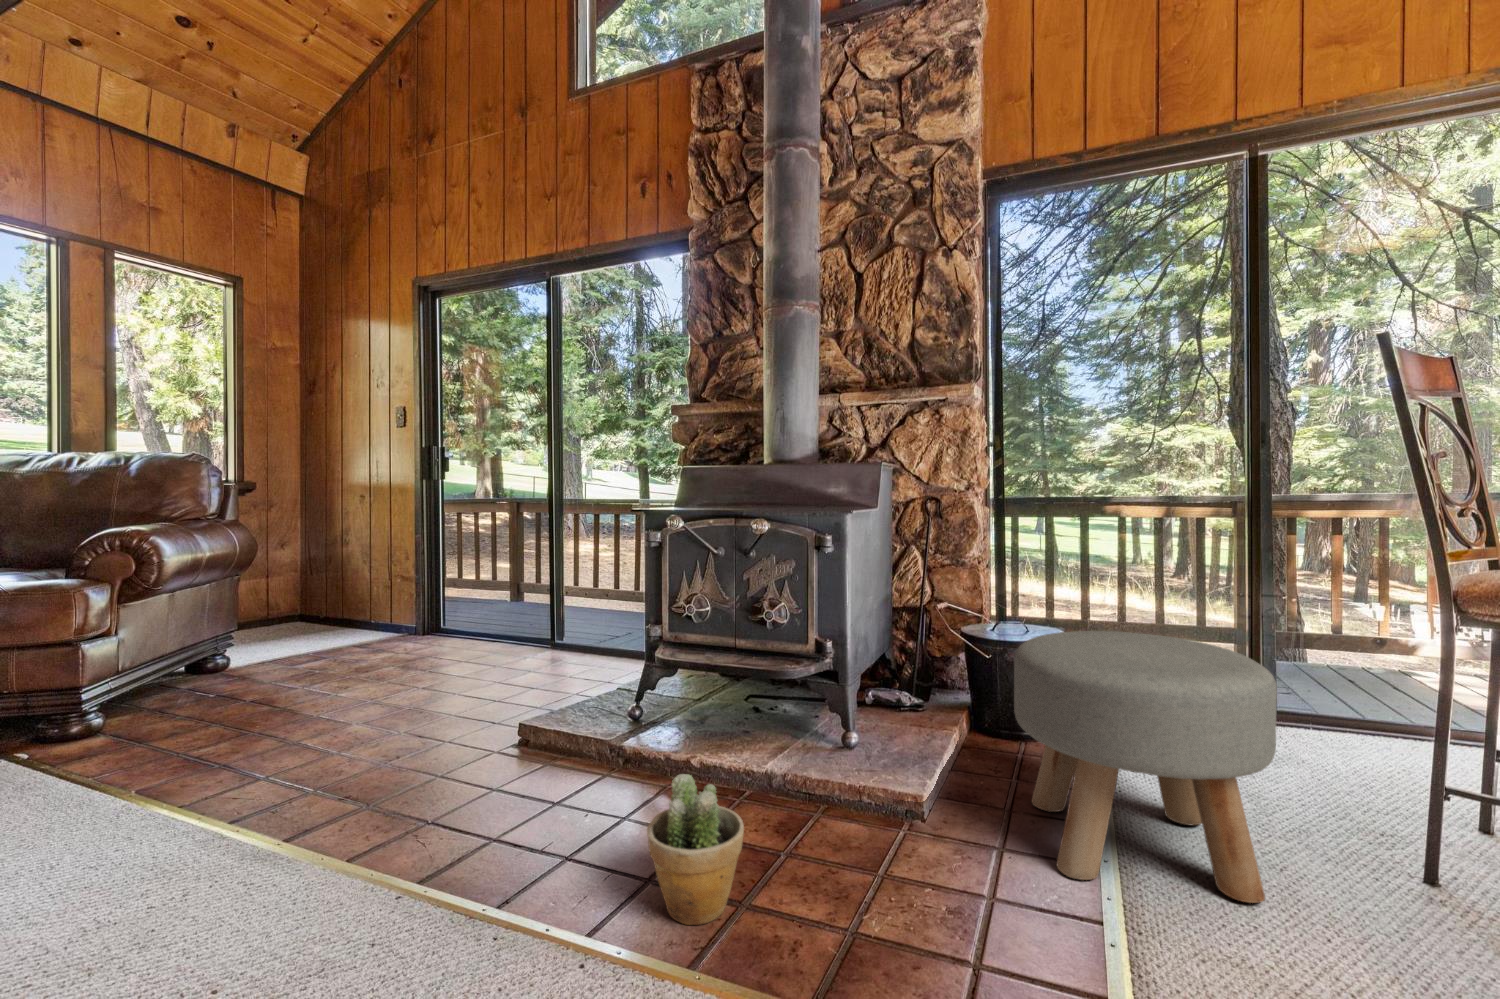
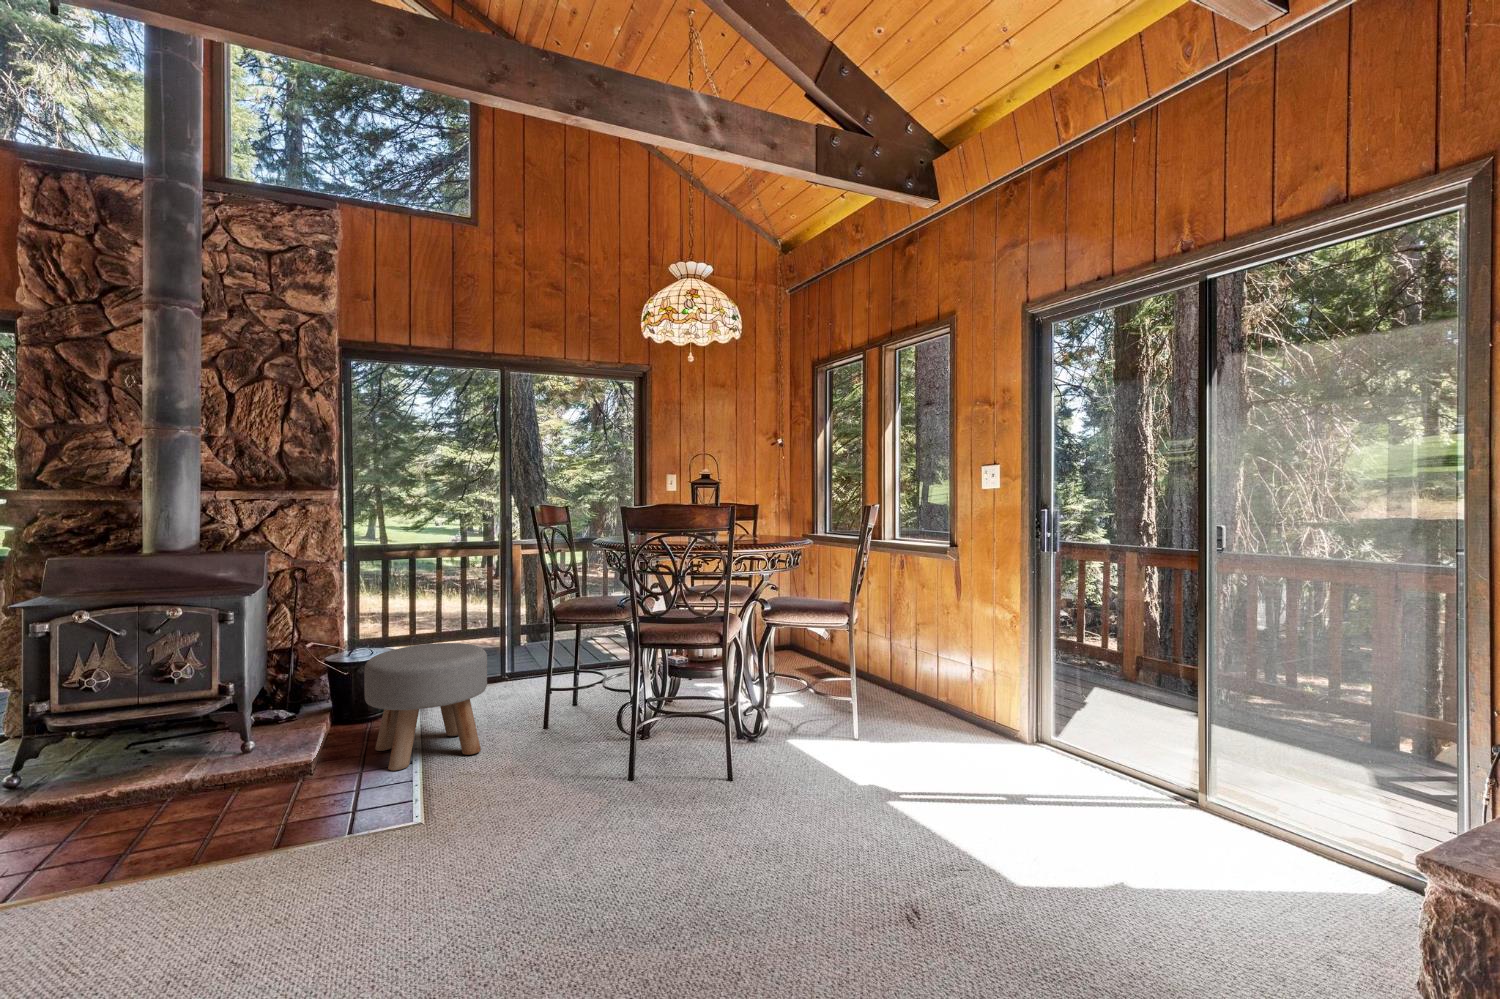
potted plant: present [647,774,744,925] -> none [128,773,202,857]

